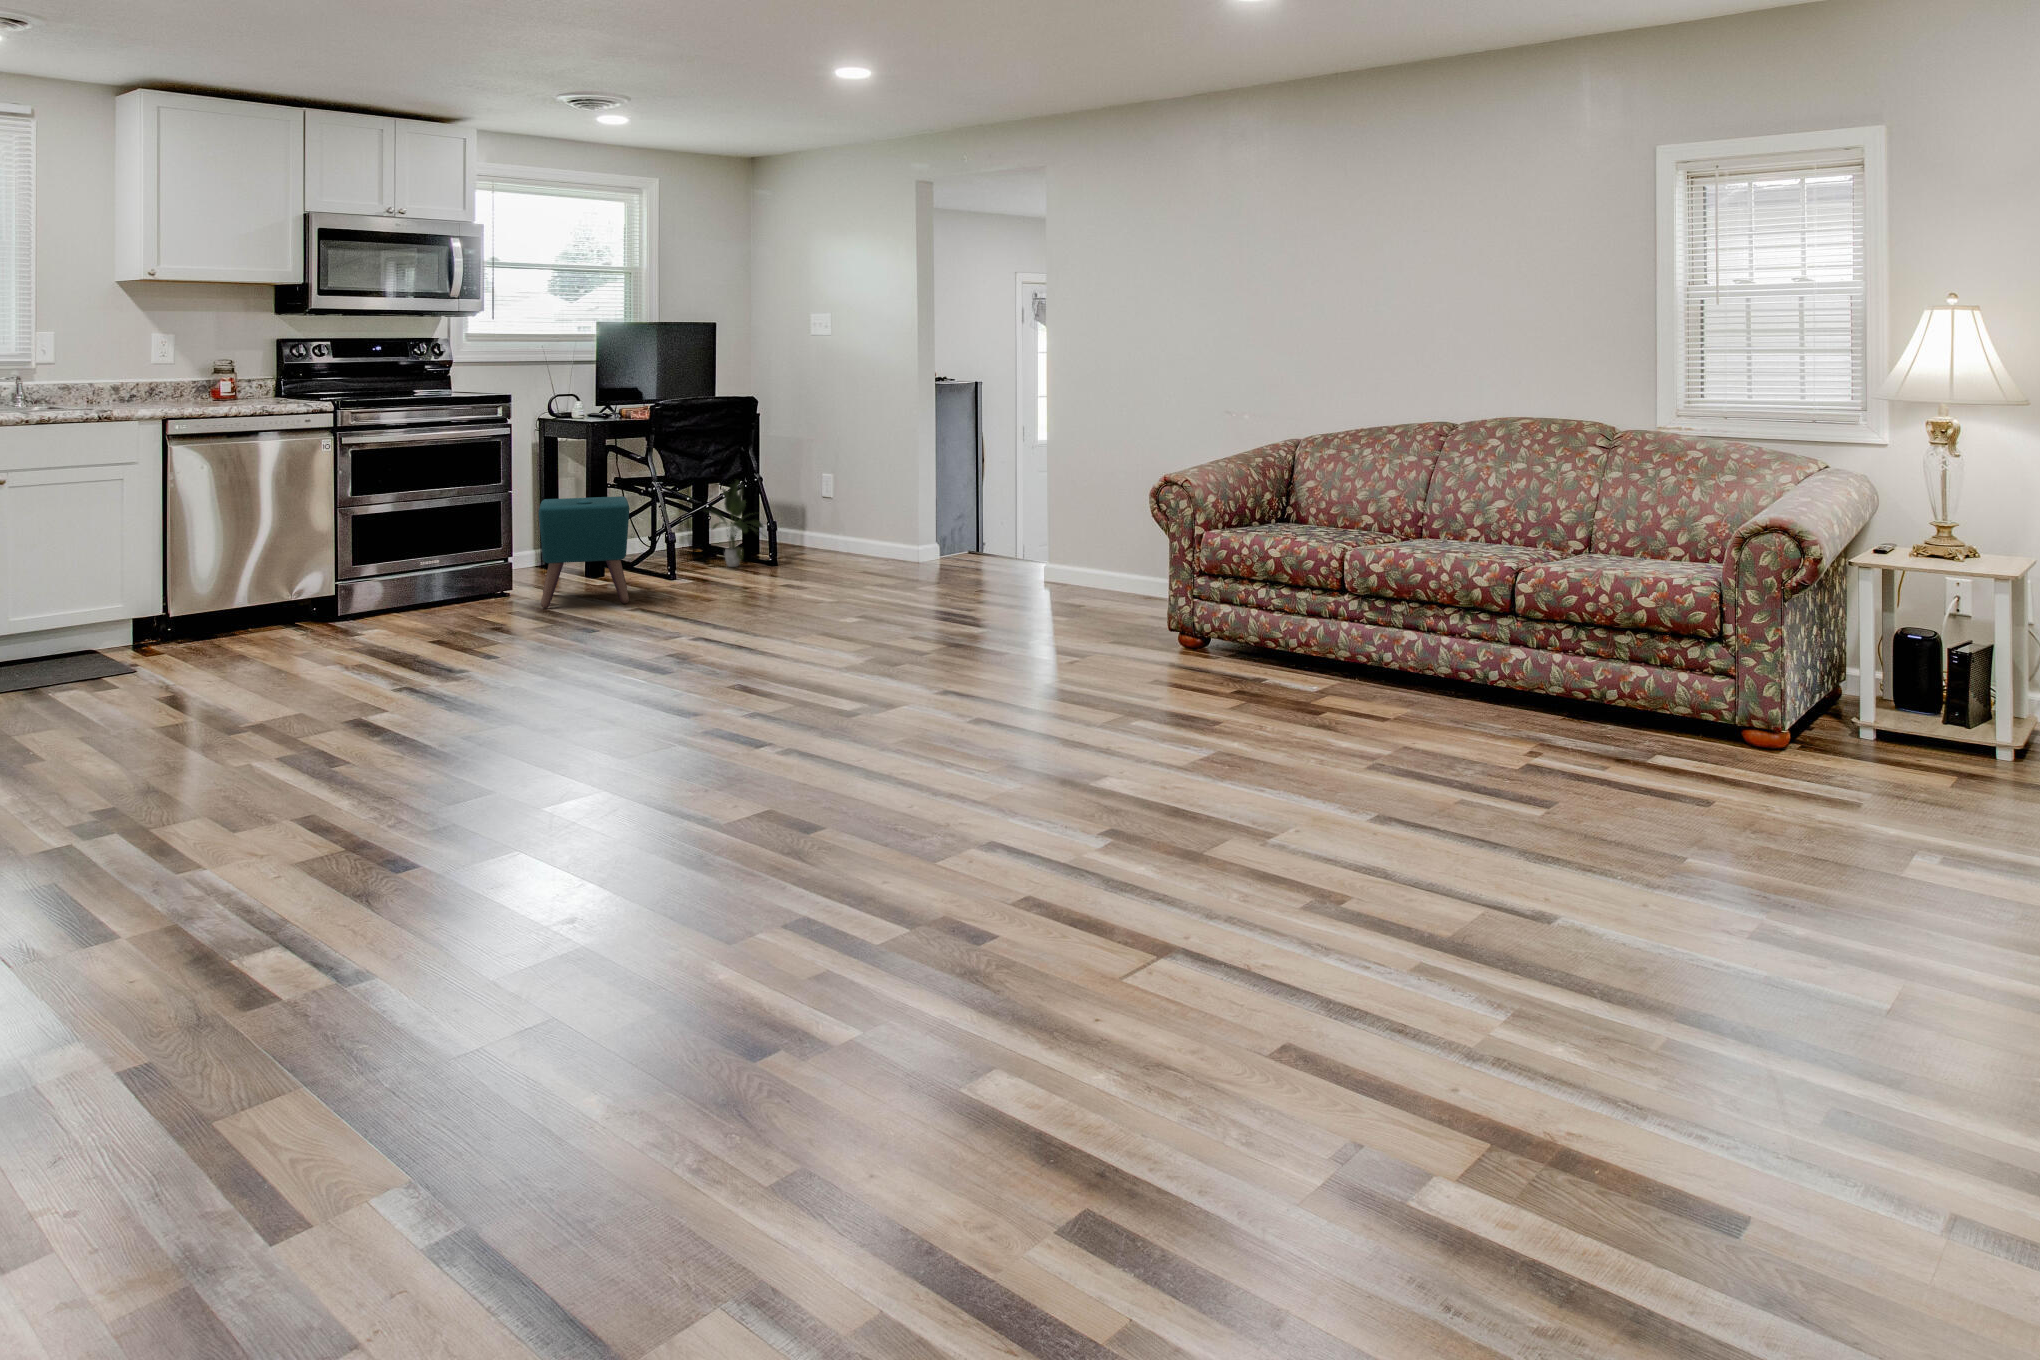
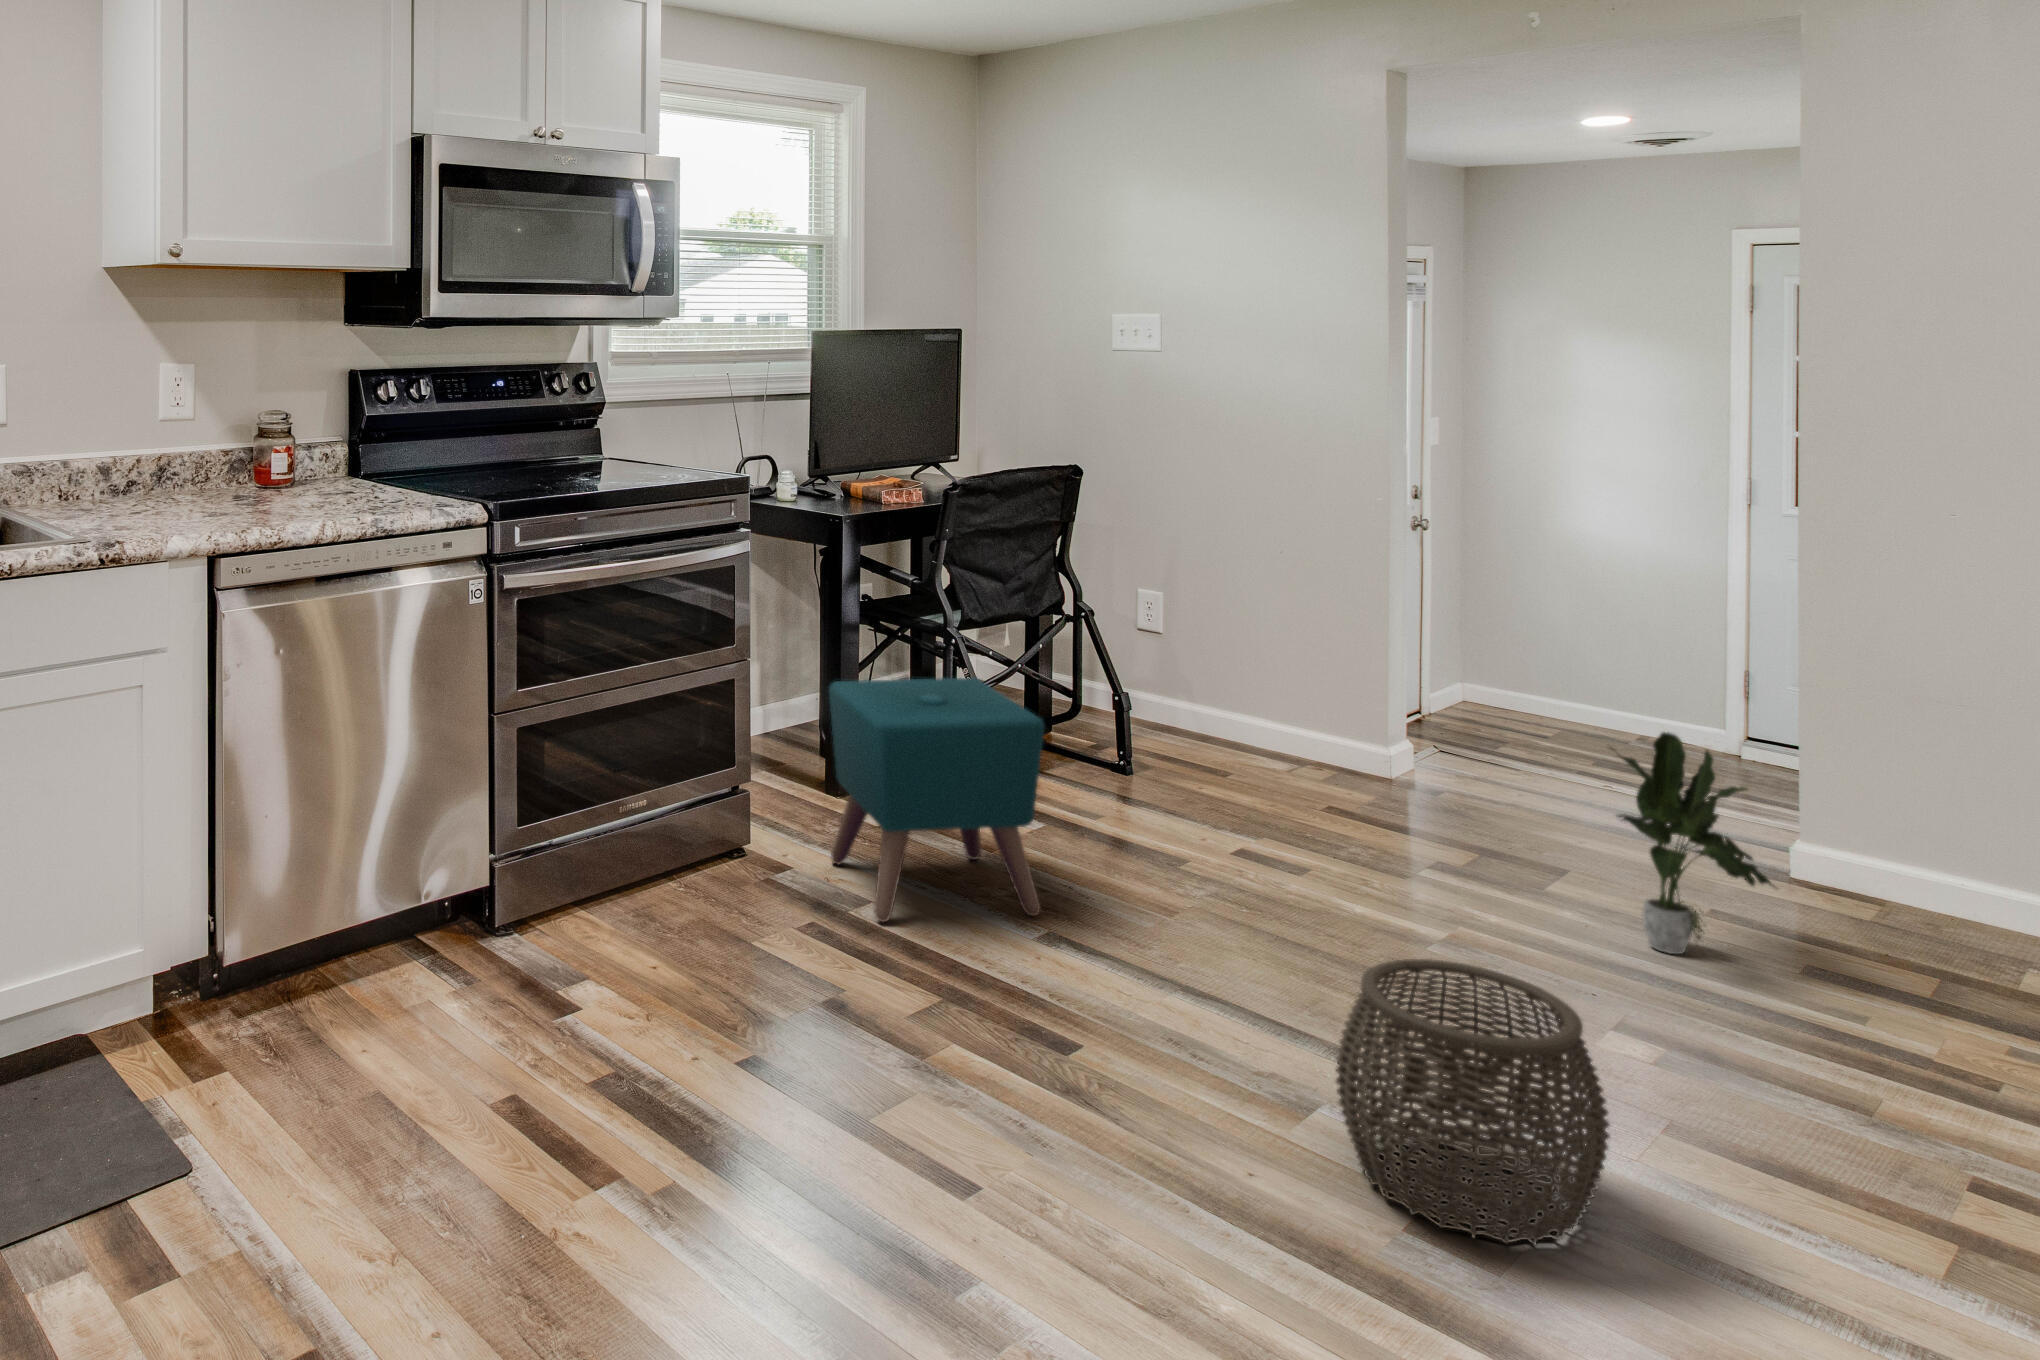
potted plant: present [705,481,767,567] -> present [1610,732,1771,954]
woven basket: none [646,564,740,655] -> present [1336,959,1610,1244]

